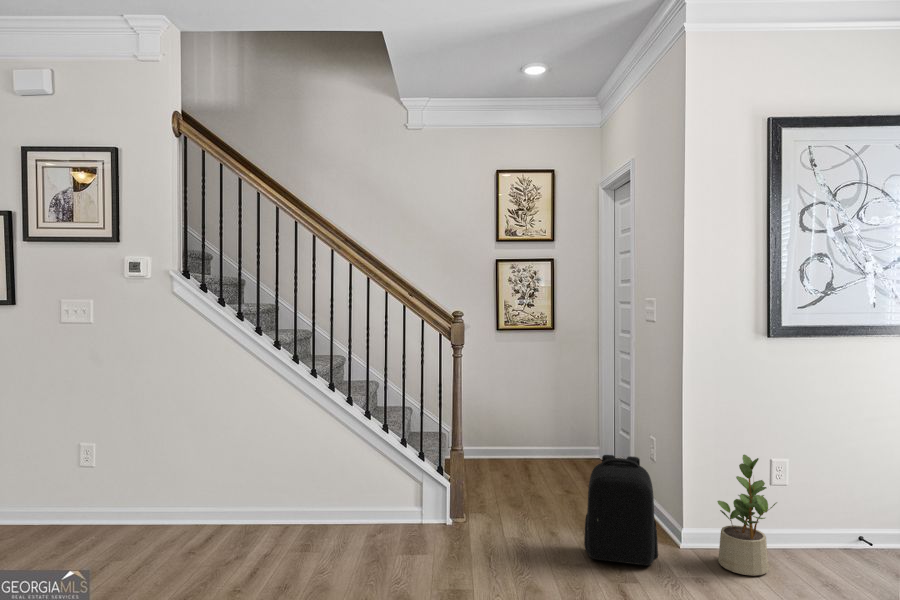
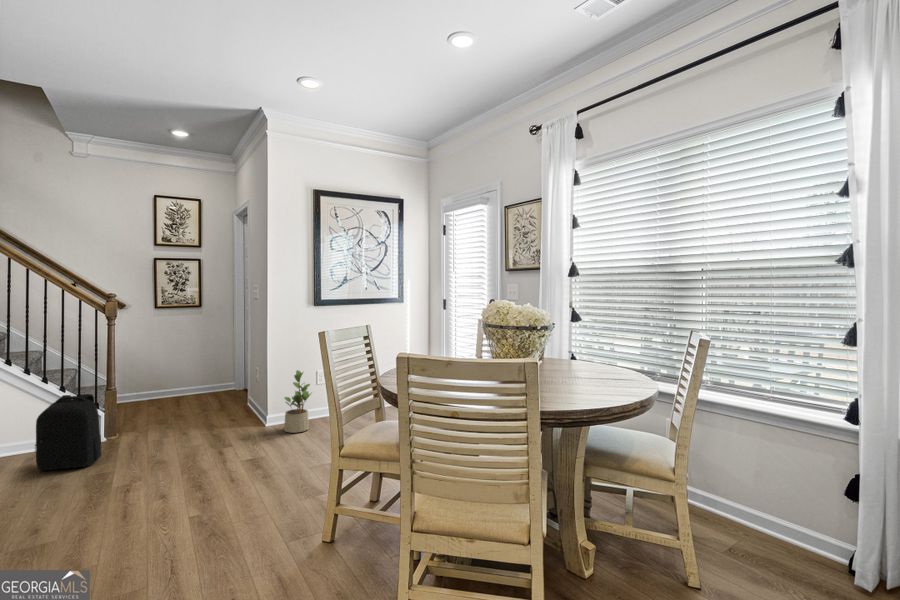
backpack: present [584,455,658,565] -> present [35,394,101,470]

